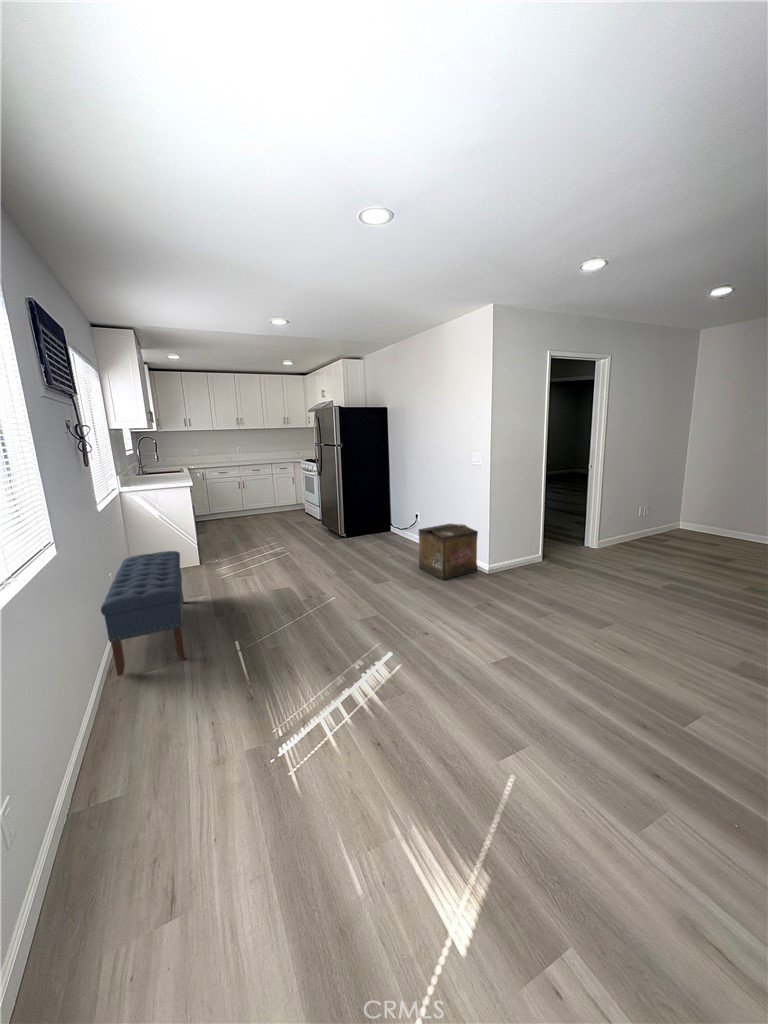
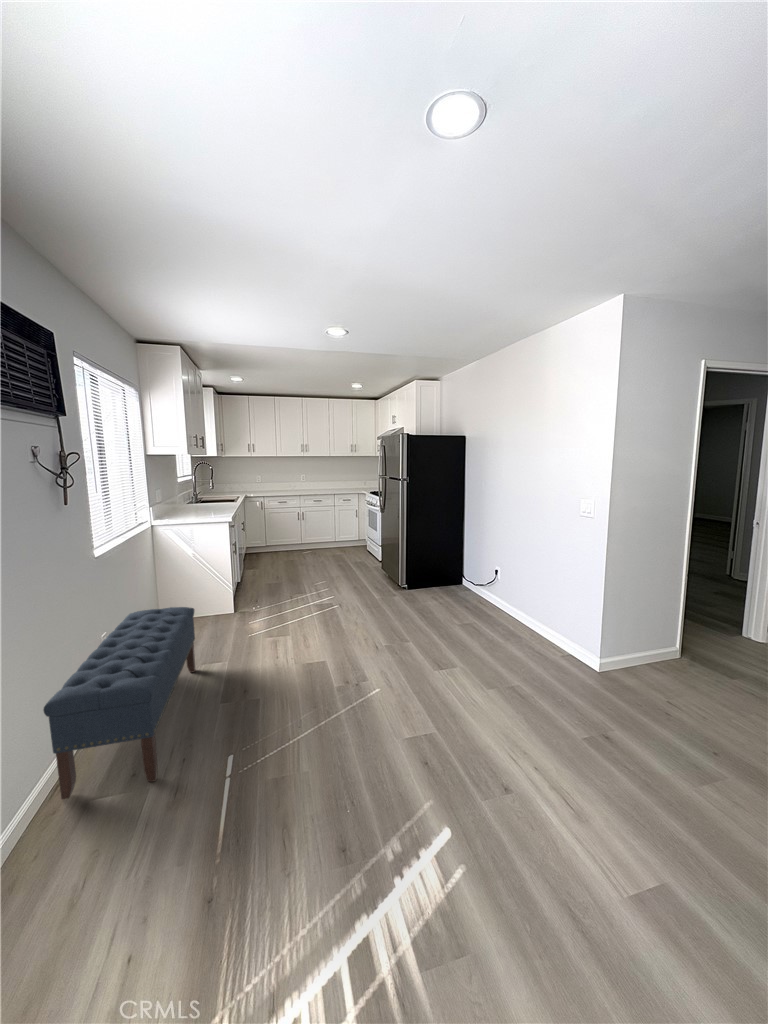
cardboard box: present [419,524,478,580] -> none [498,594,588,681]

